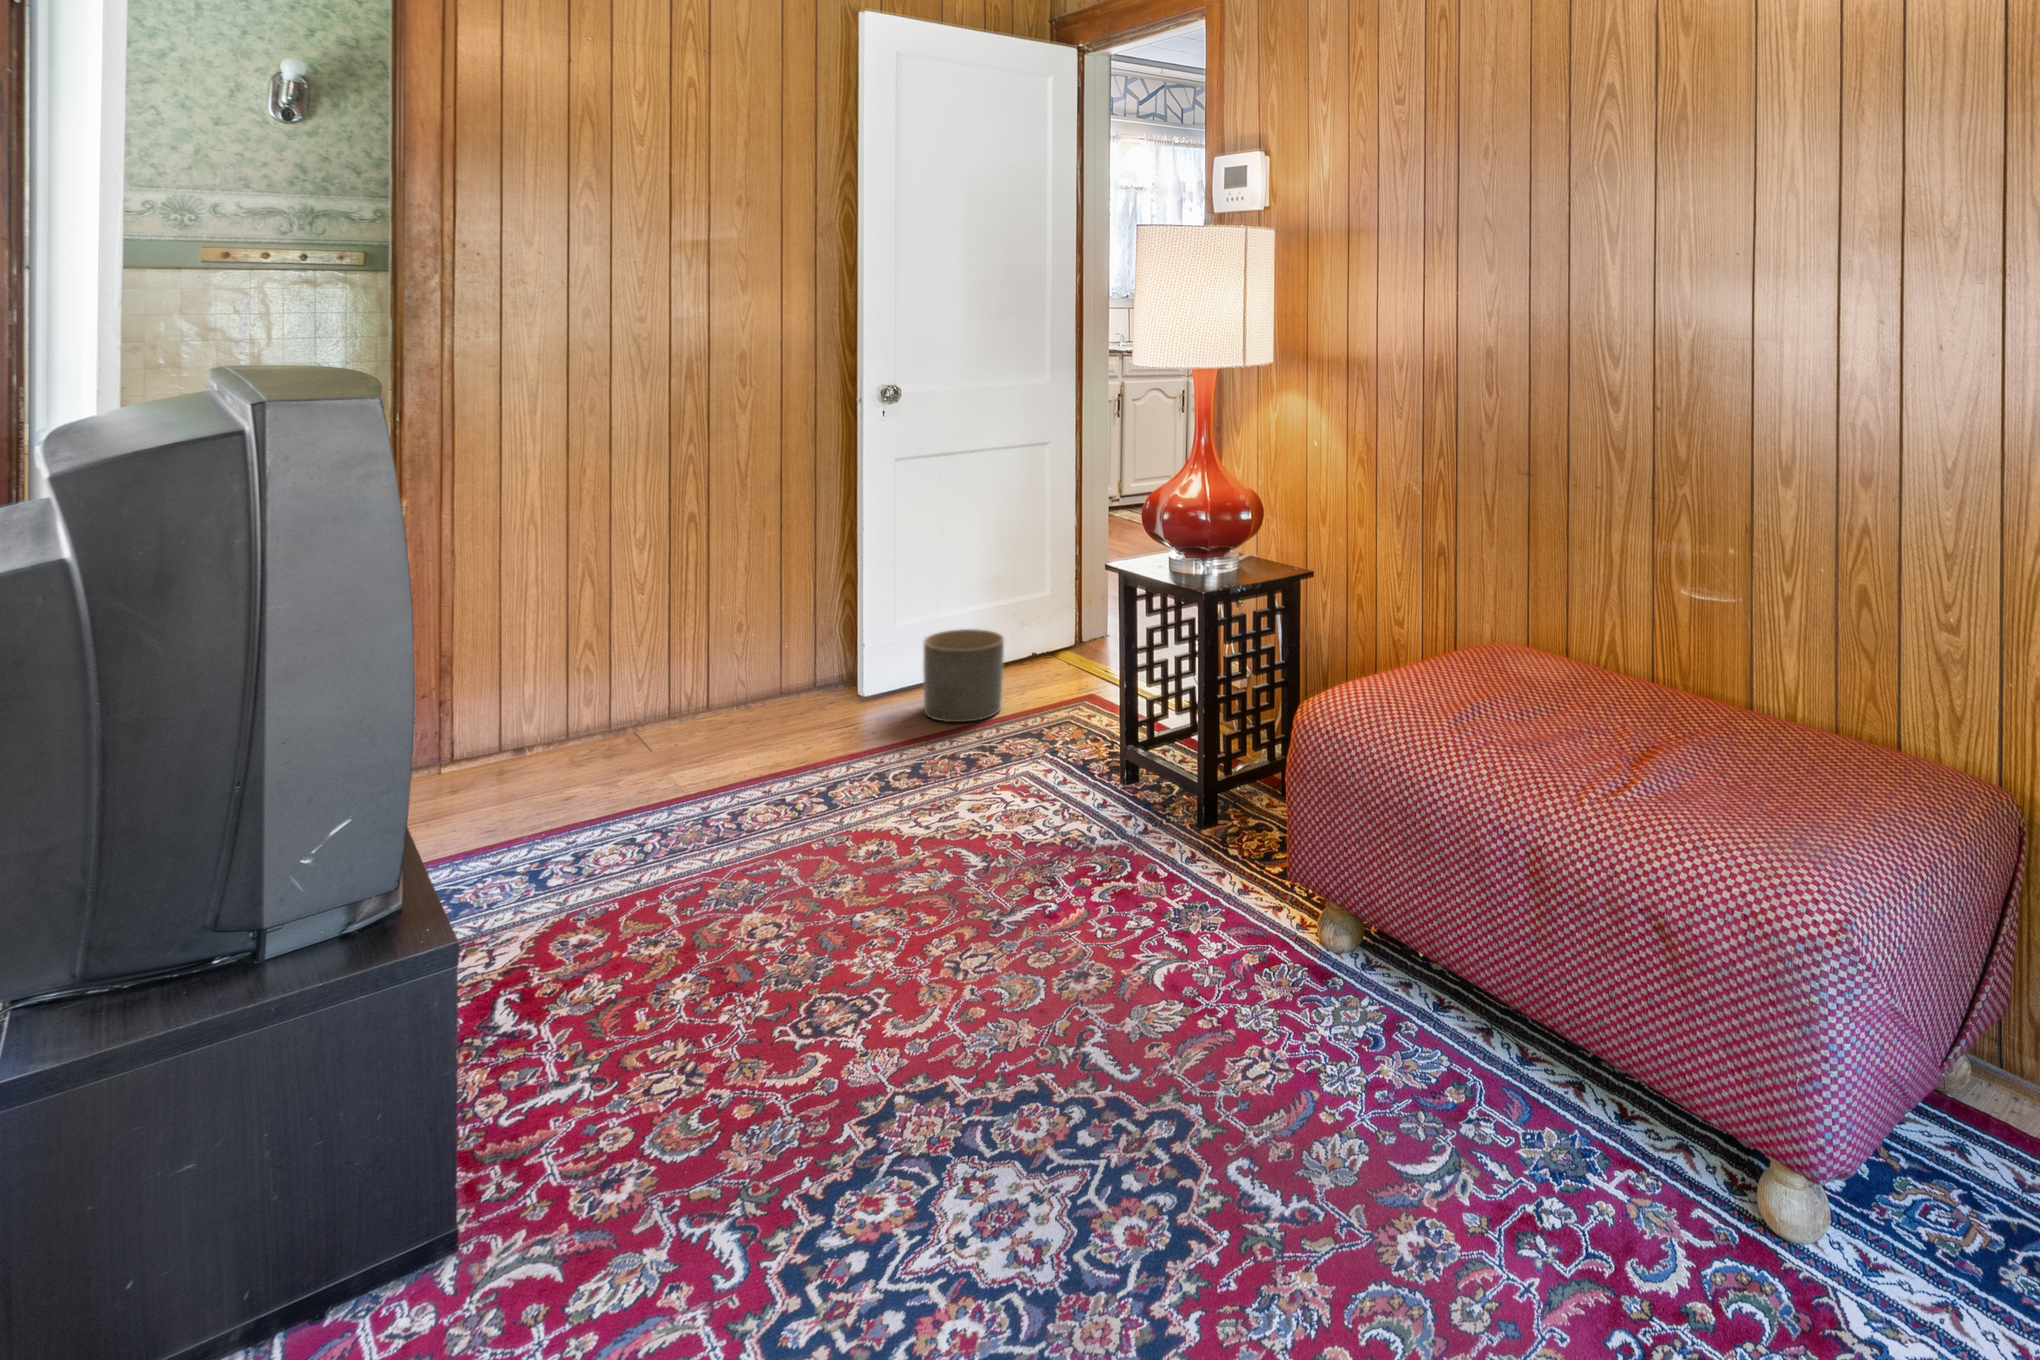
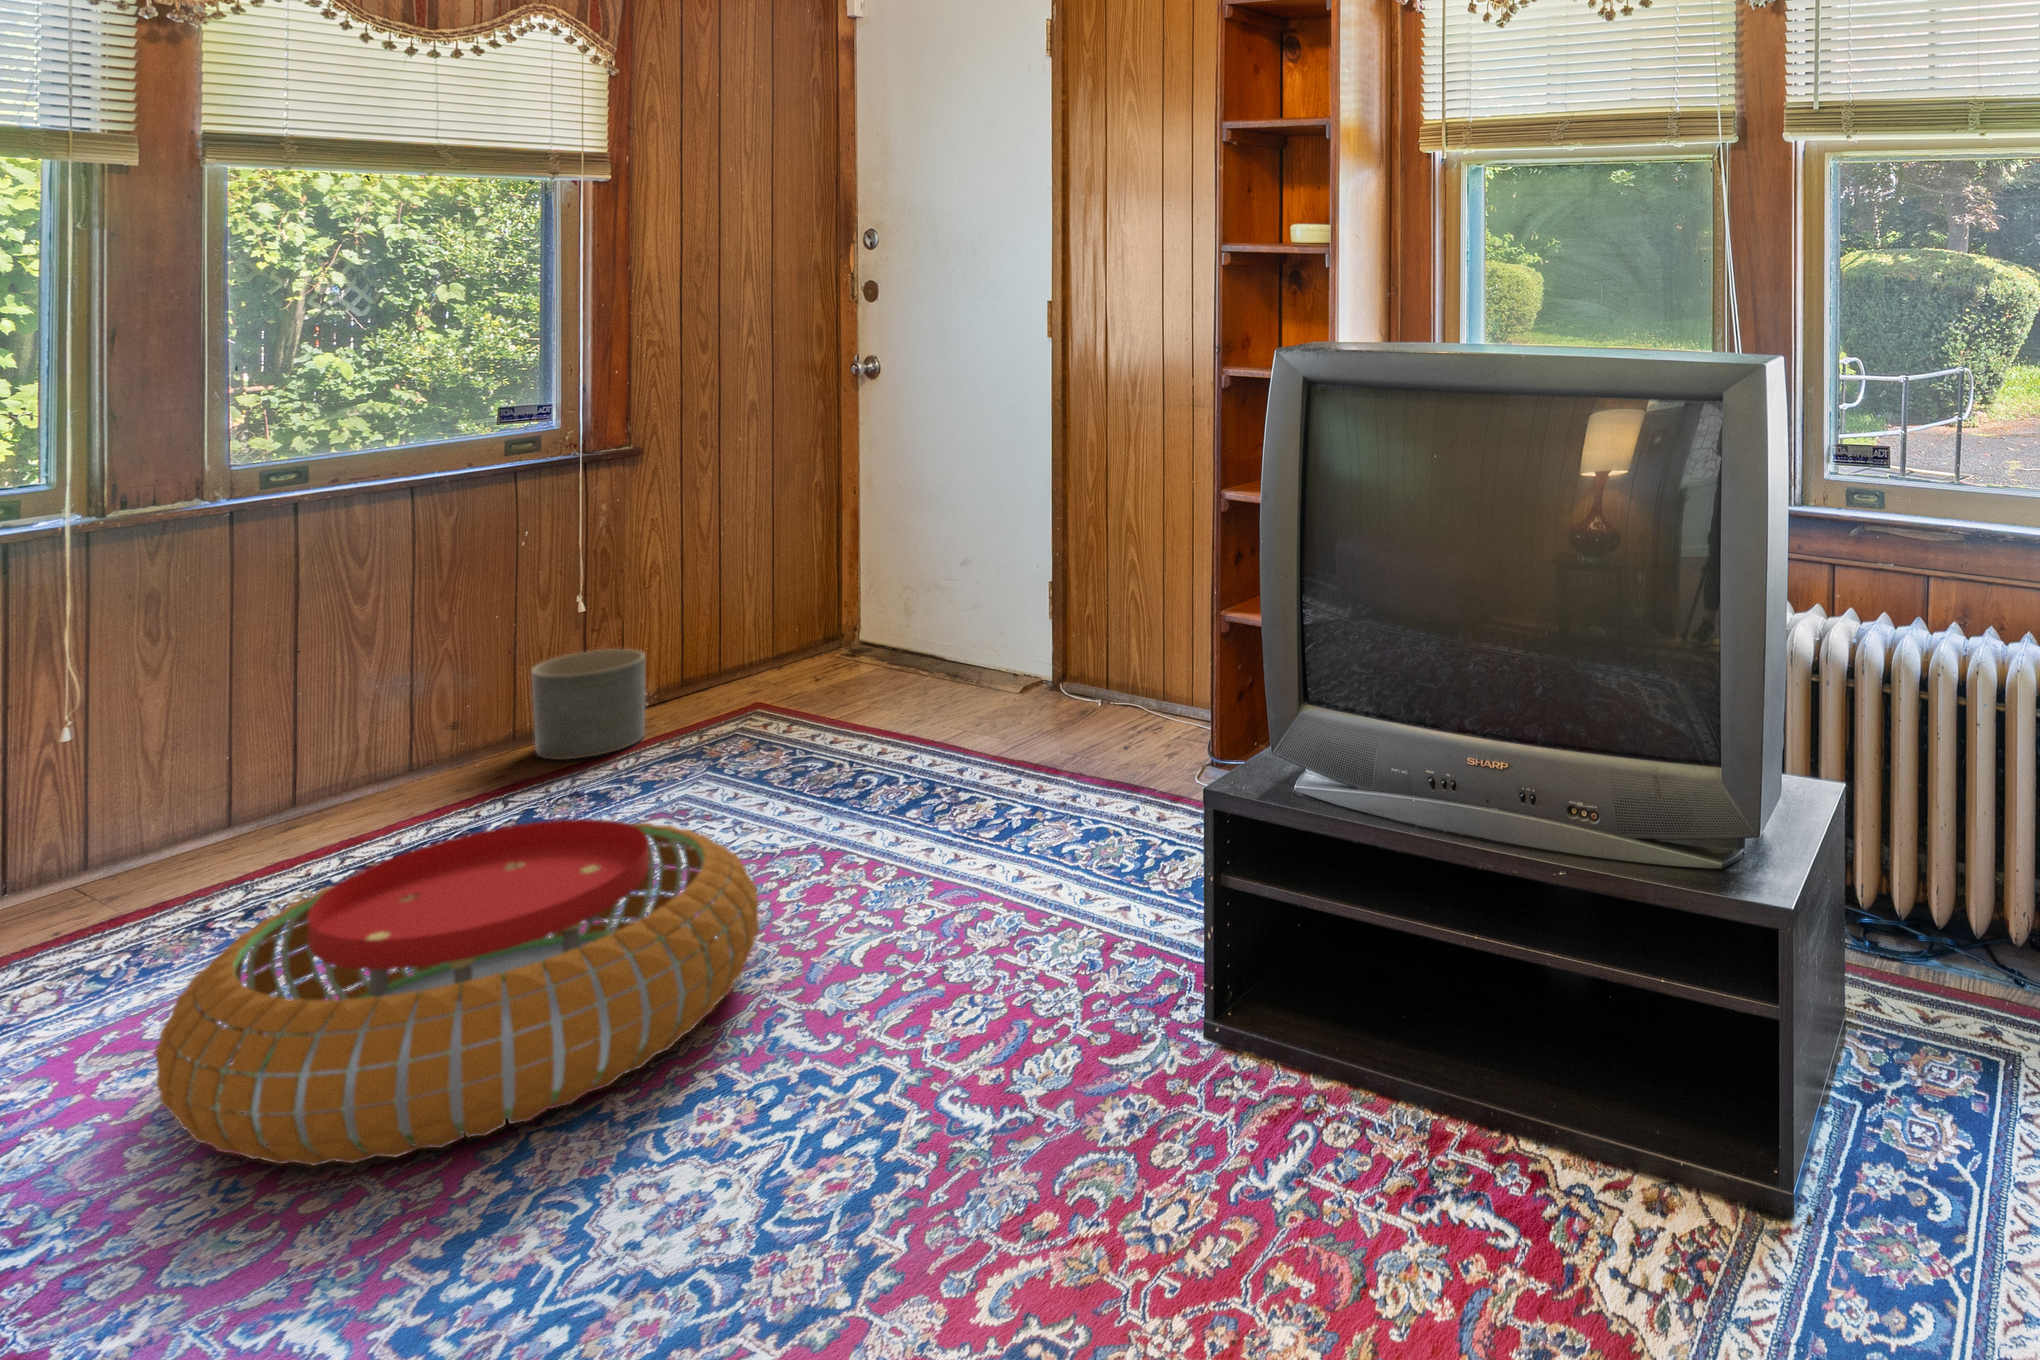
pouf: none [655,794,1080,1086] -> present [155,819,759,1166]

